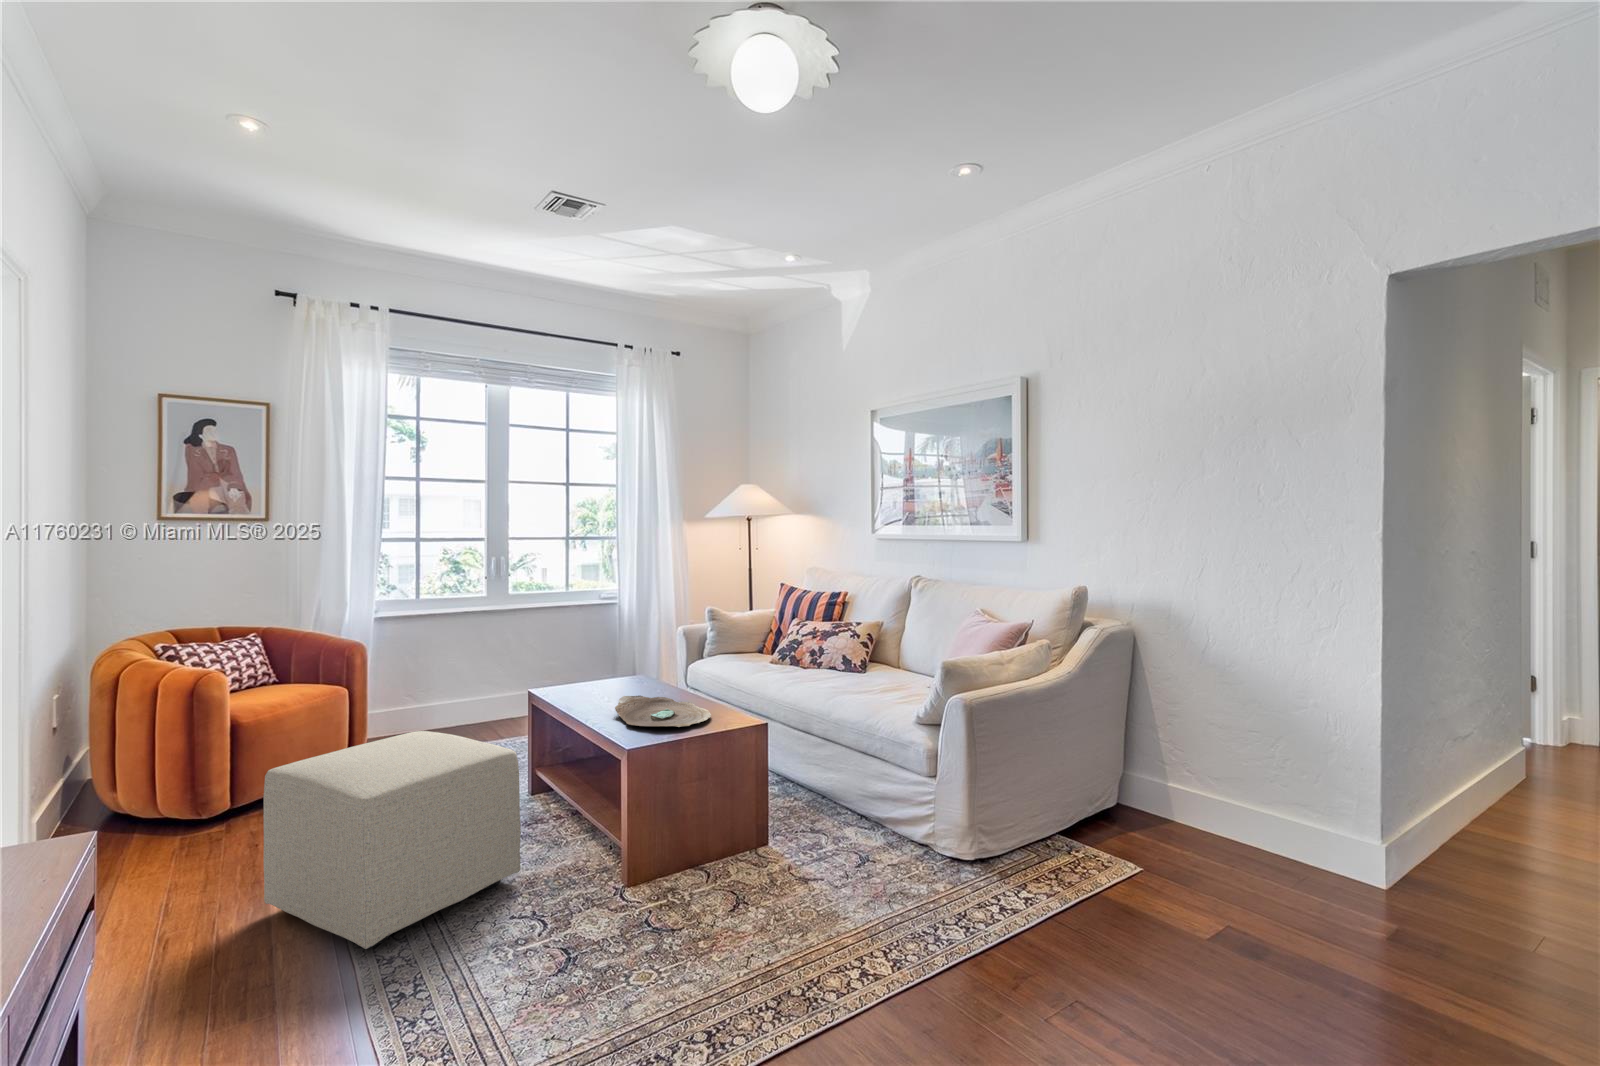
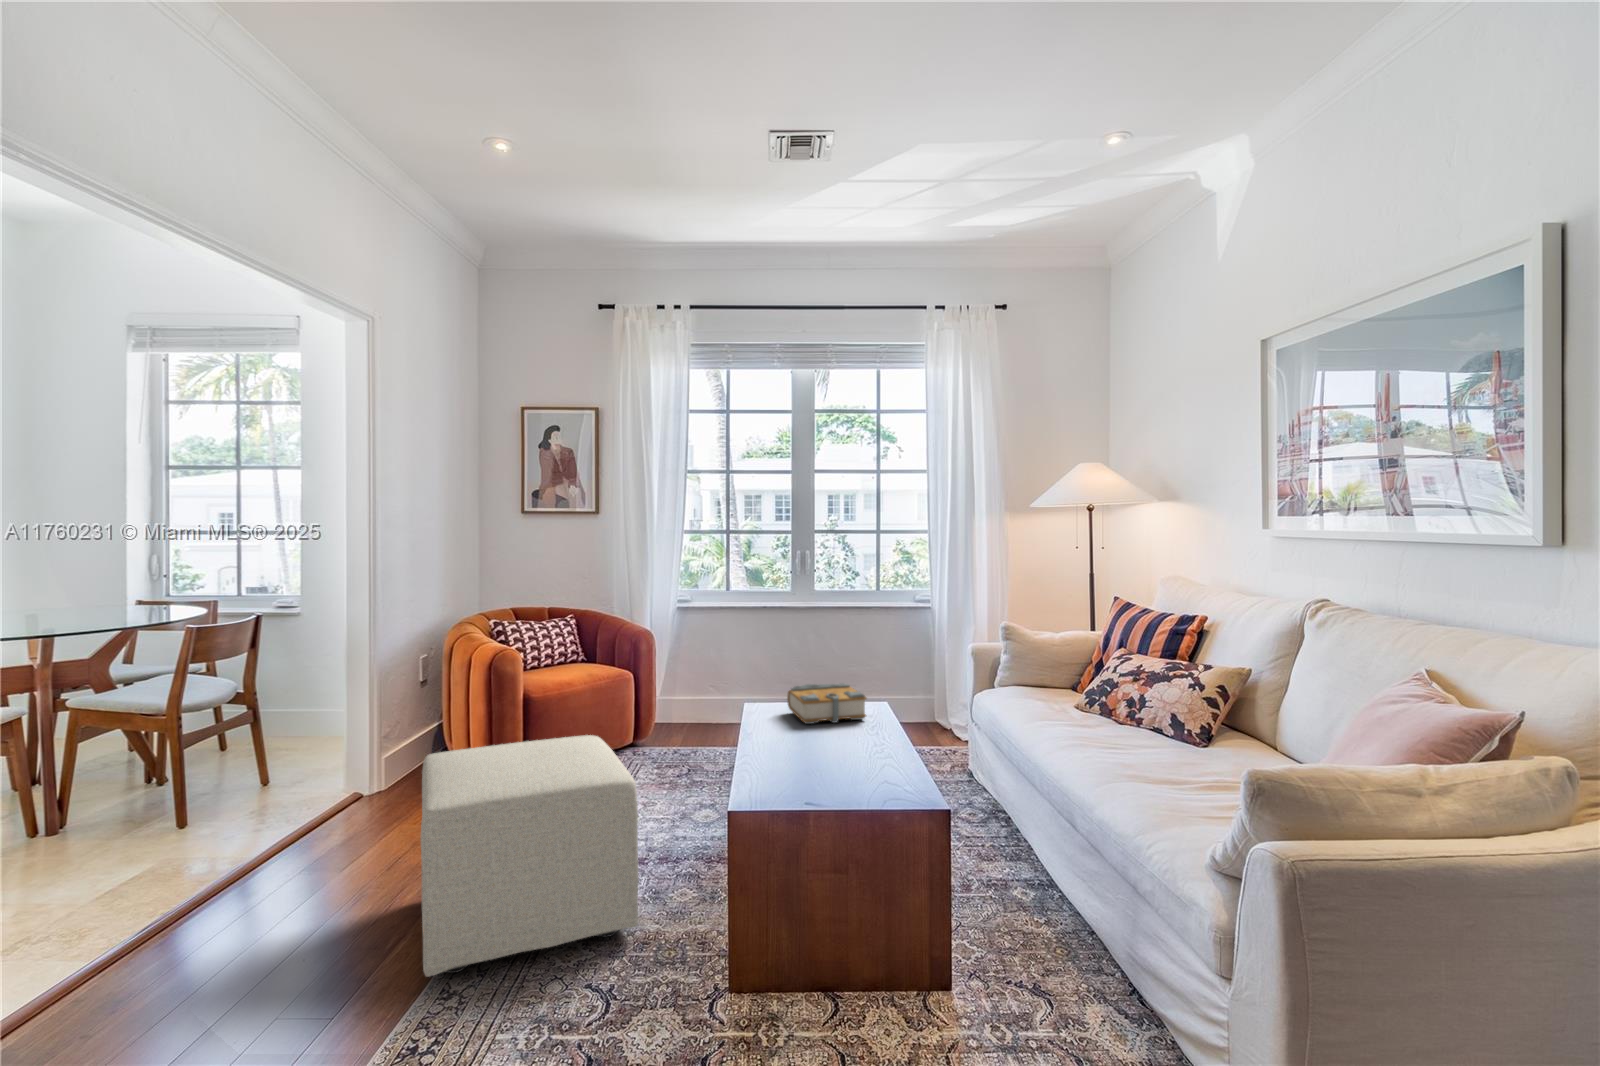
book: none [571,663,642,697] -> present [787,683,867,724]
decorative bowl: present [615,696,711,727] -> none [778,730,898,789]

